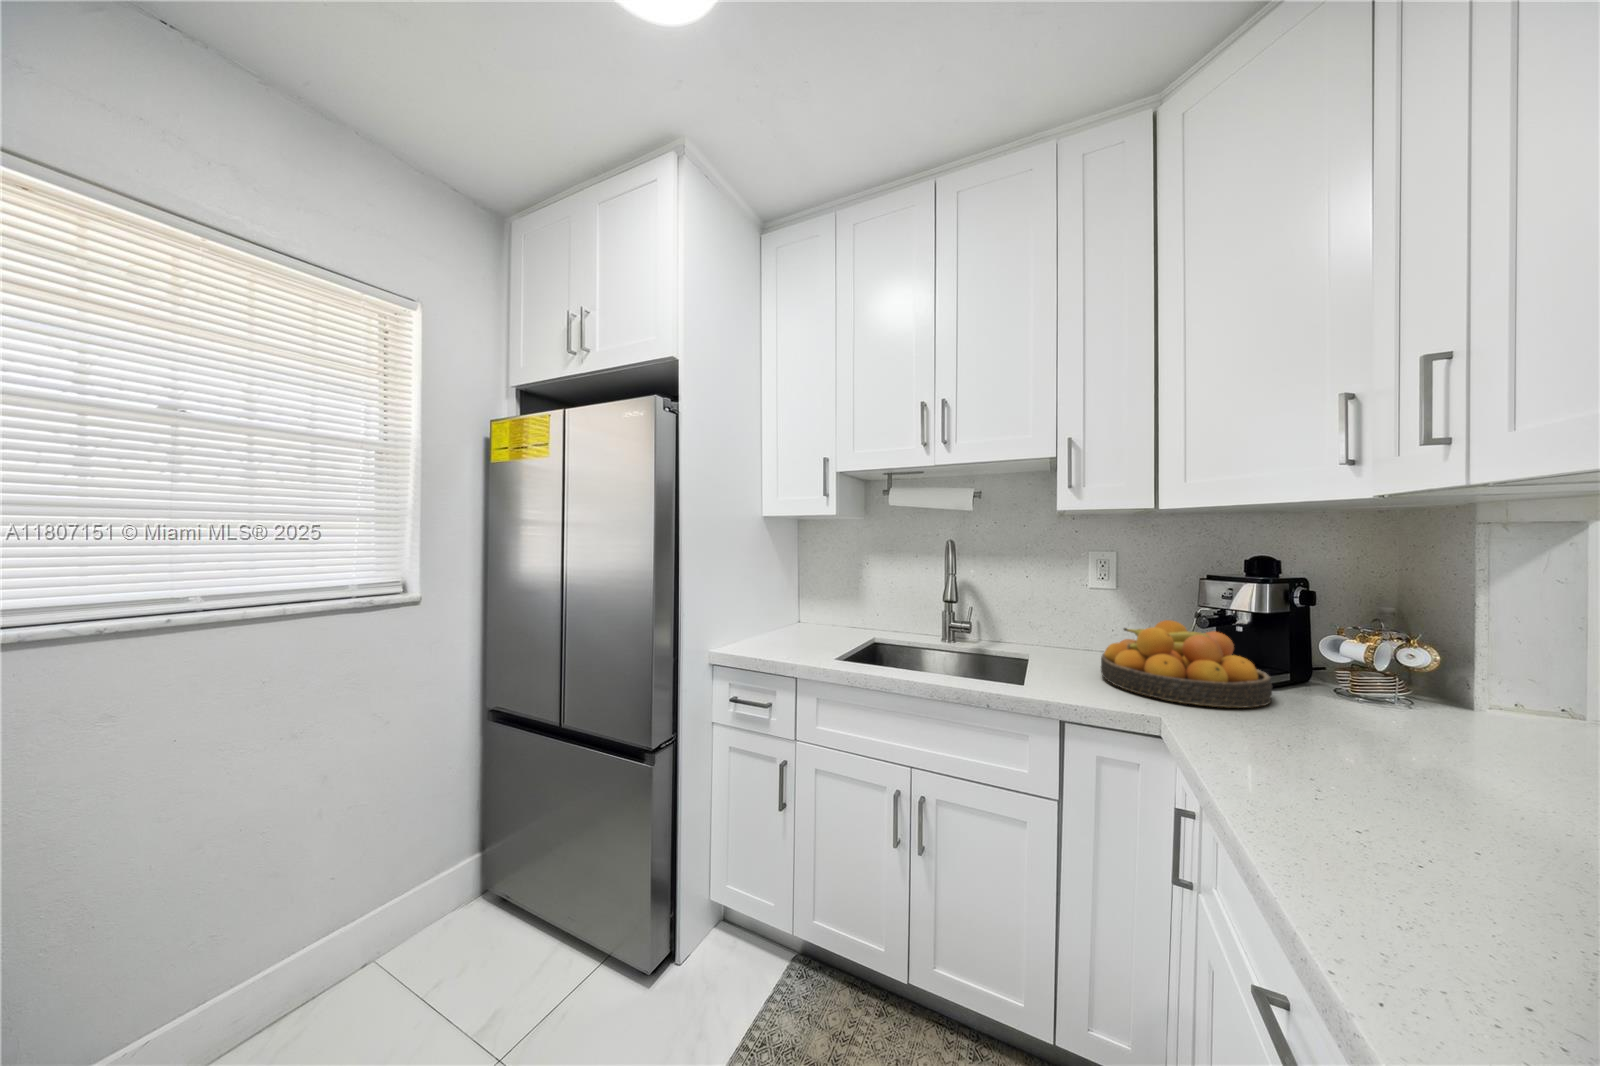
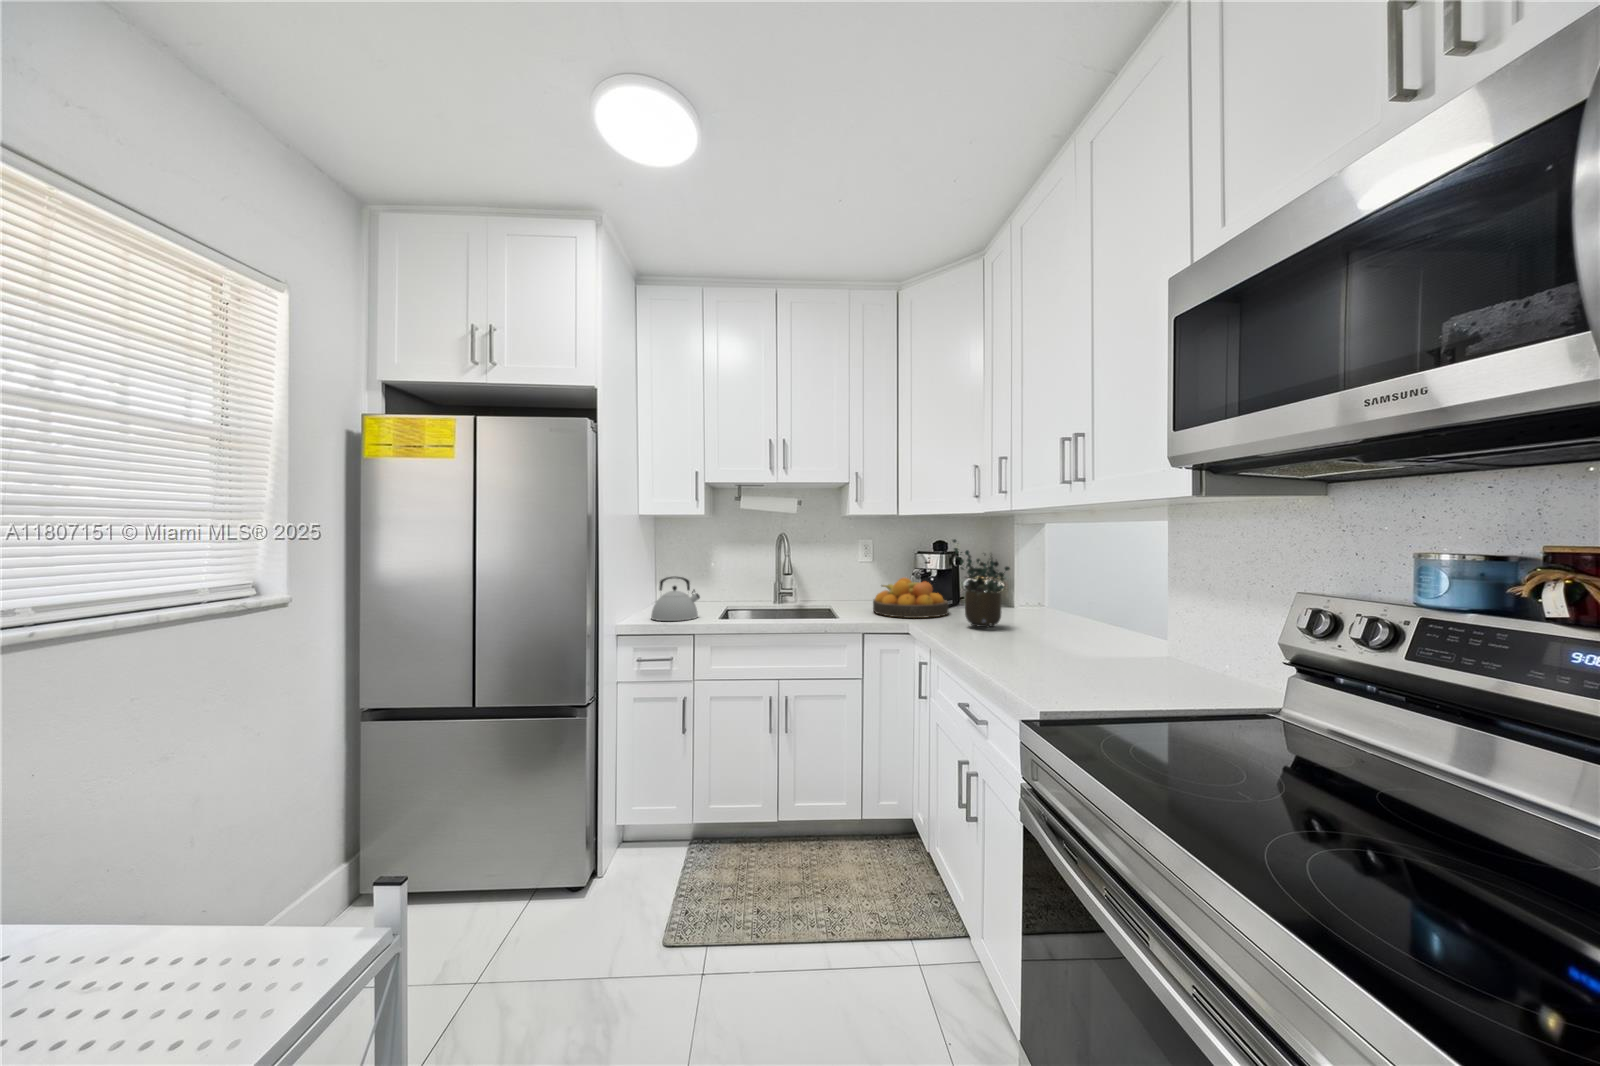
potted plant: none [1271,555,1468,777] -> present [953,539,1010,627]
kettle: none [775,593,834,651] -> present [651,577,700,621]

